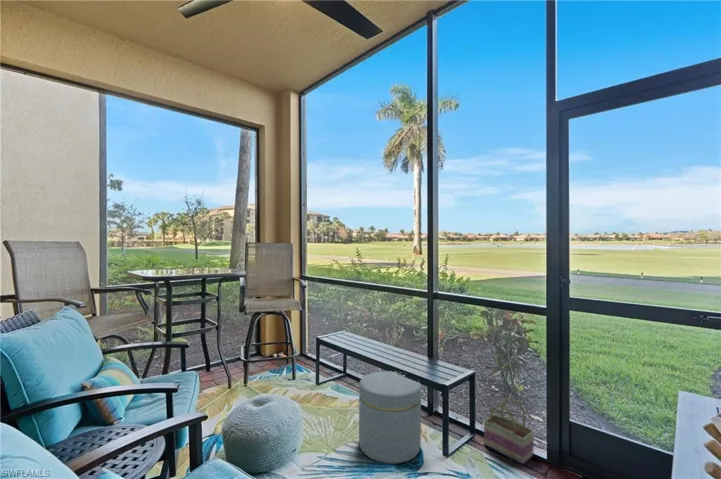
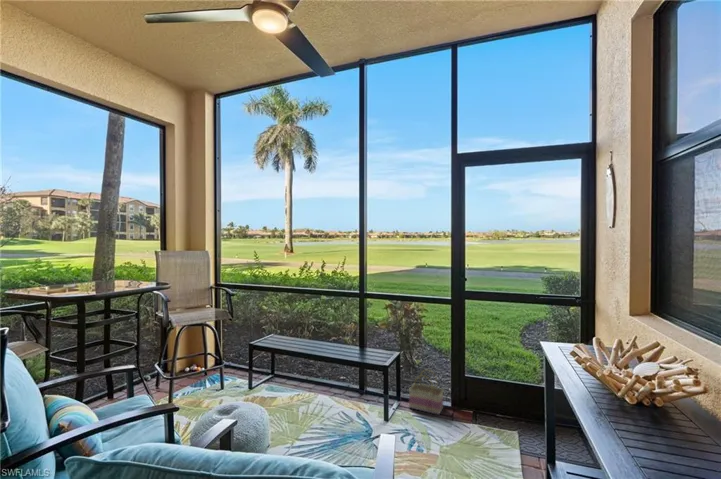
ottoman: present [359,371,421,464] -> none [315,362,367,437]

